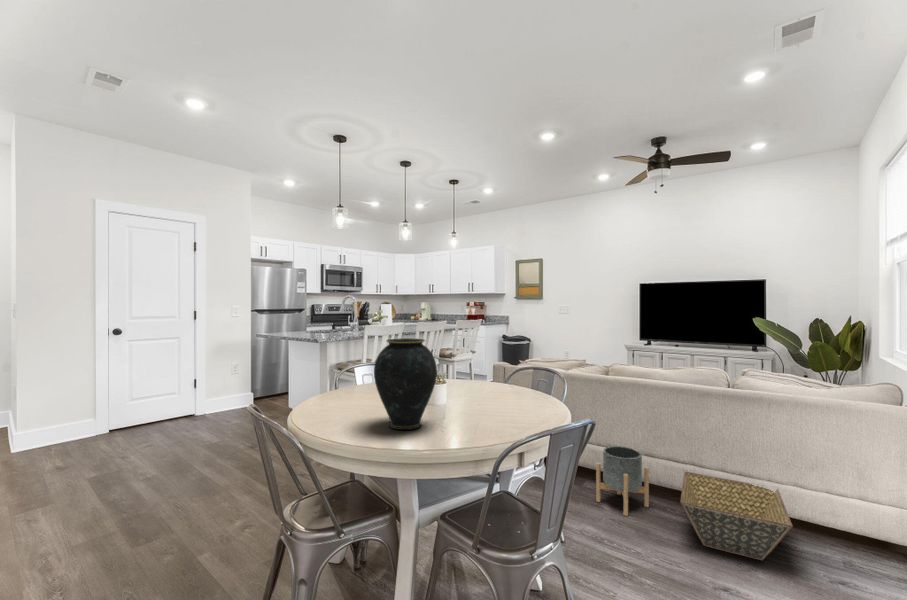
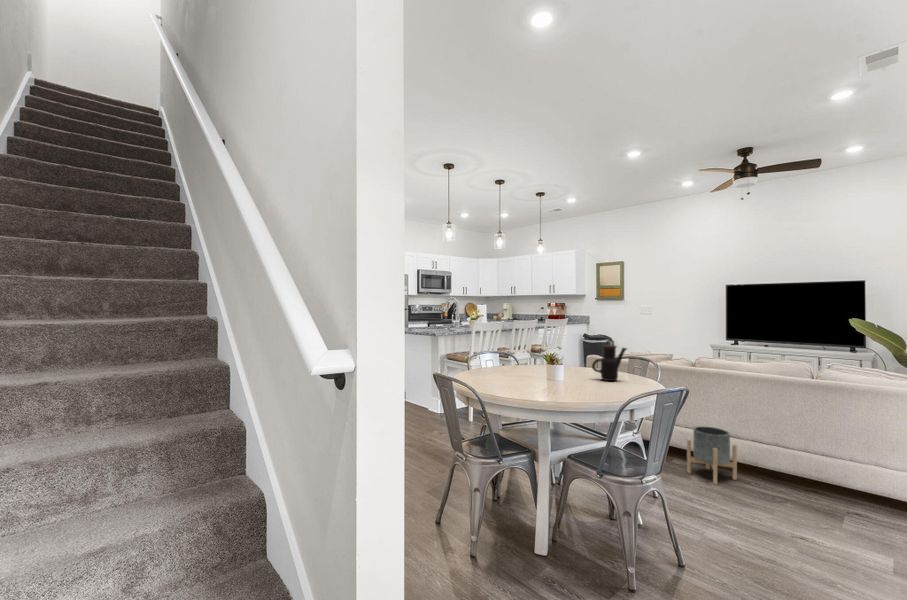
vase: present [374,338,437,430] -> none [516,324,564,391]
teapot: none [482,354,524,406] -> present [592,340,627,381]
basket: present [681,472,792,561] -> none [767,450,873,523]

